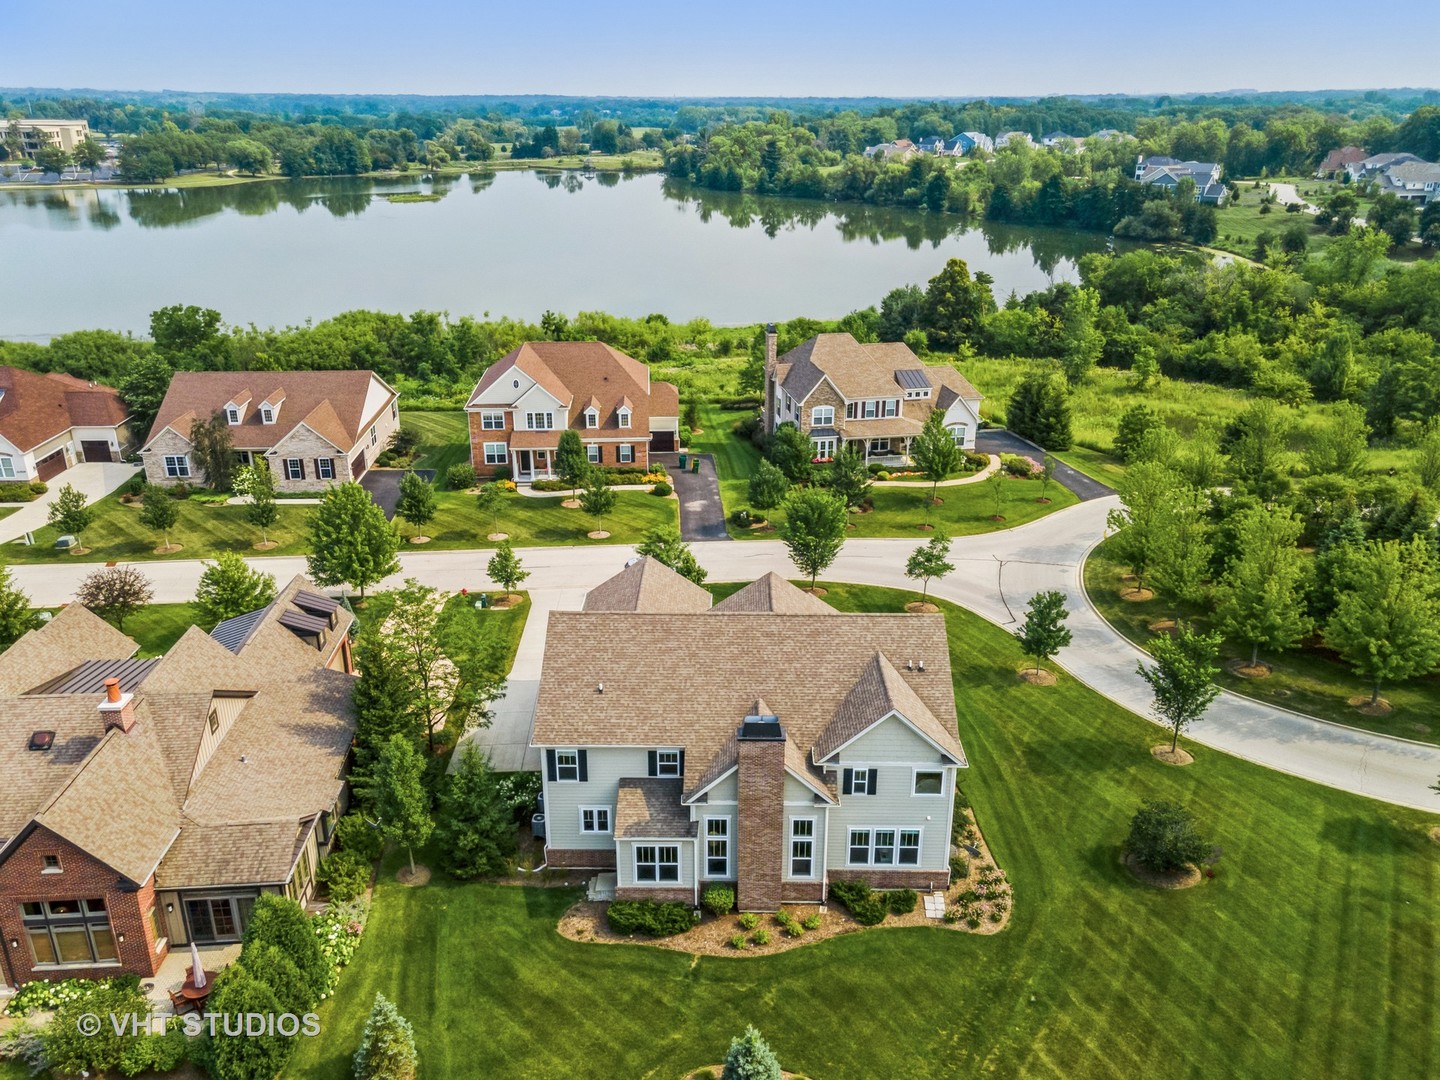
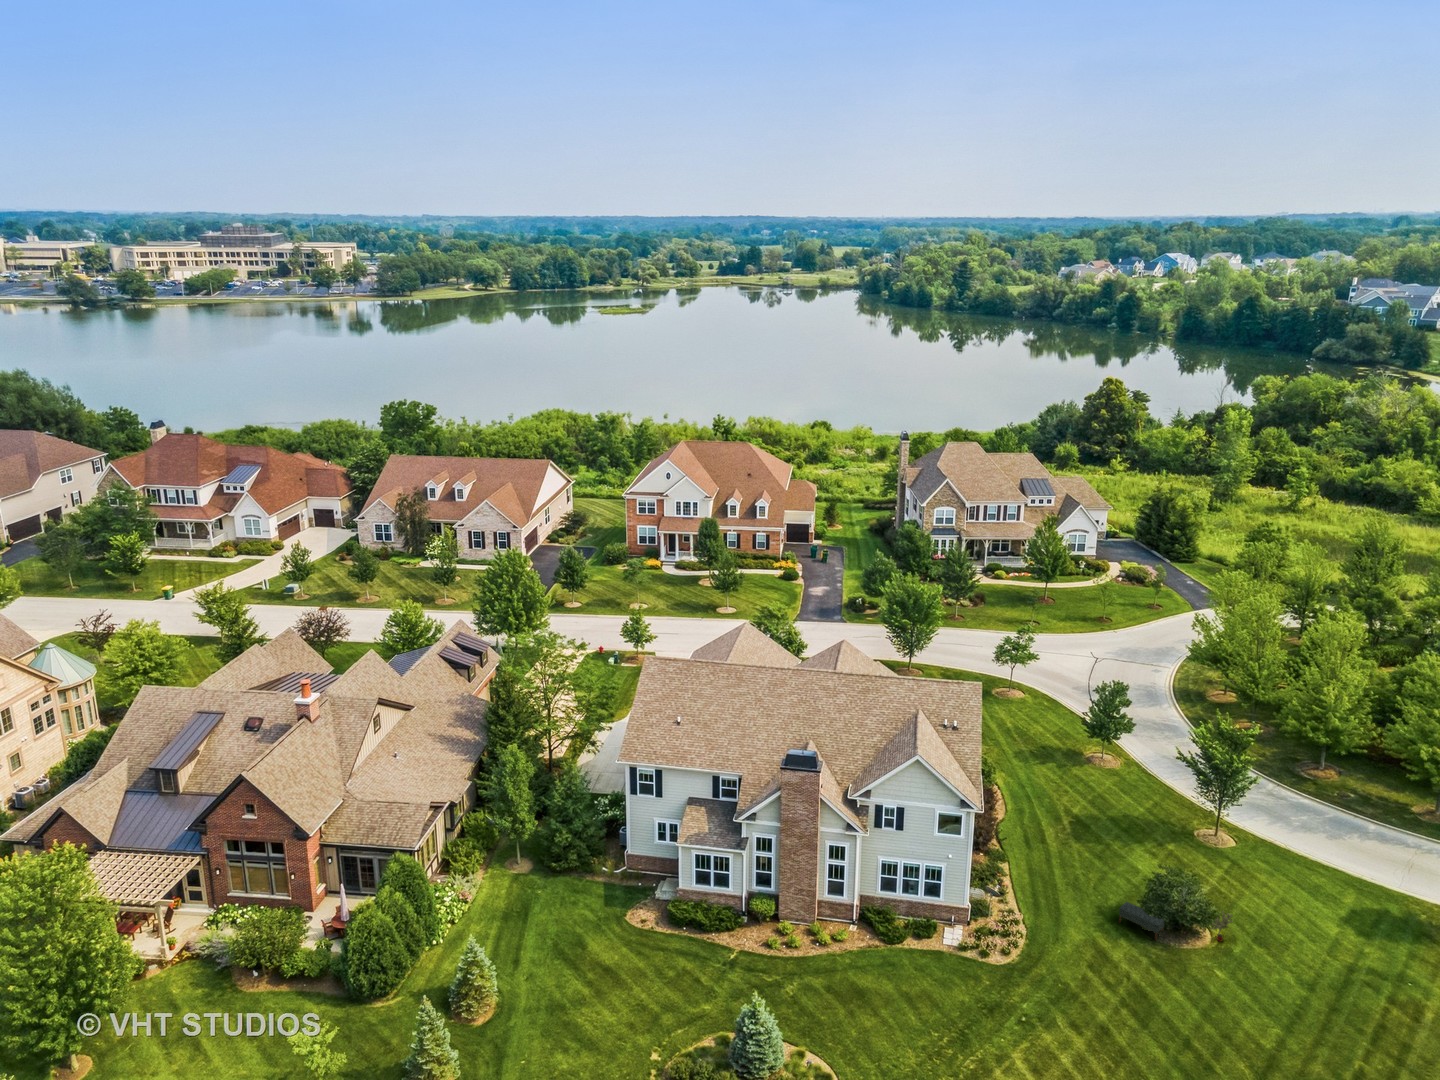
bench: none [1104,843,1155,884] -> present [1119,902,1164,940]

